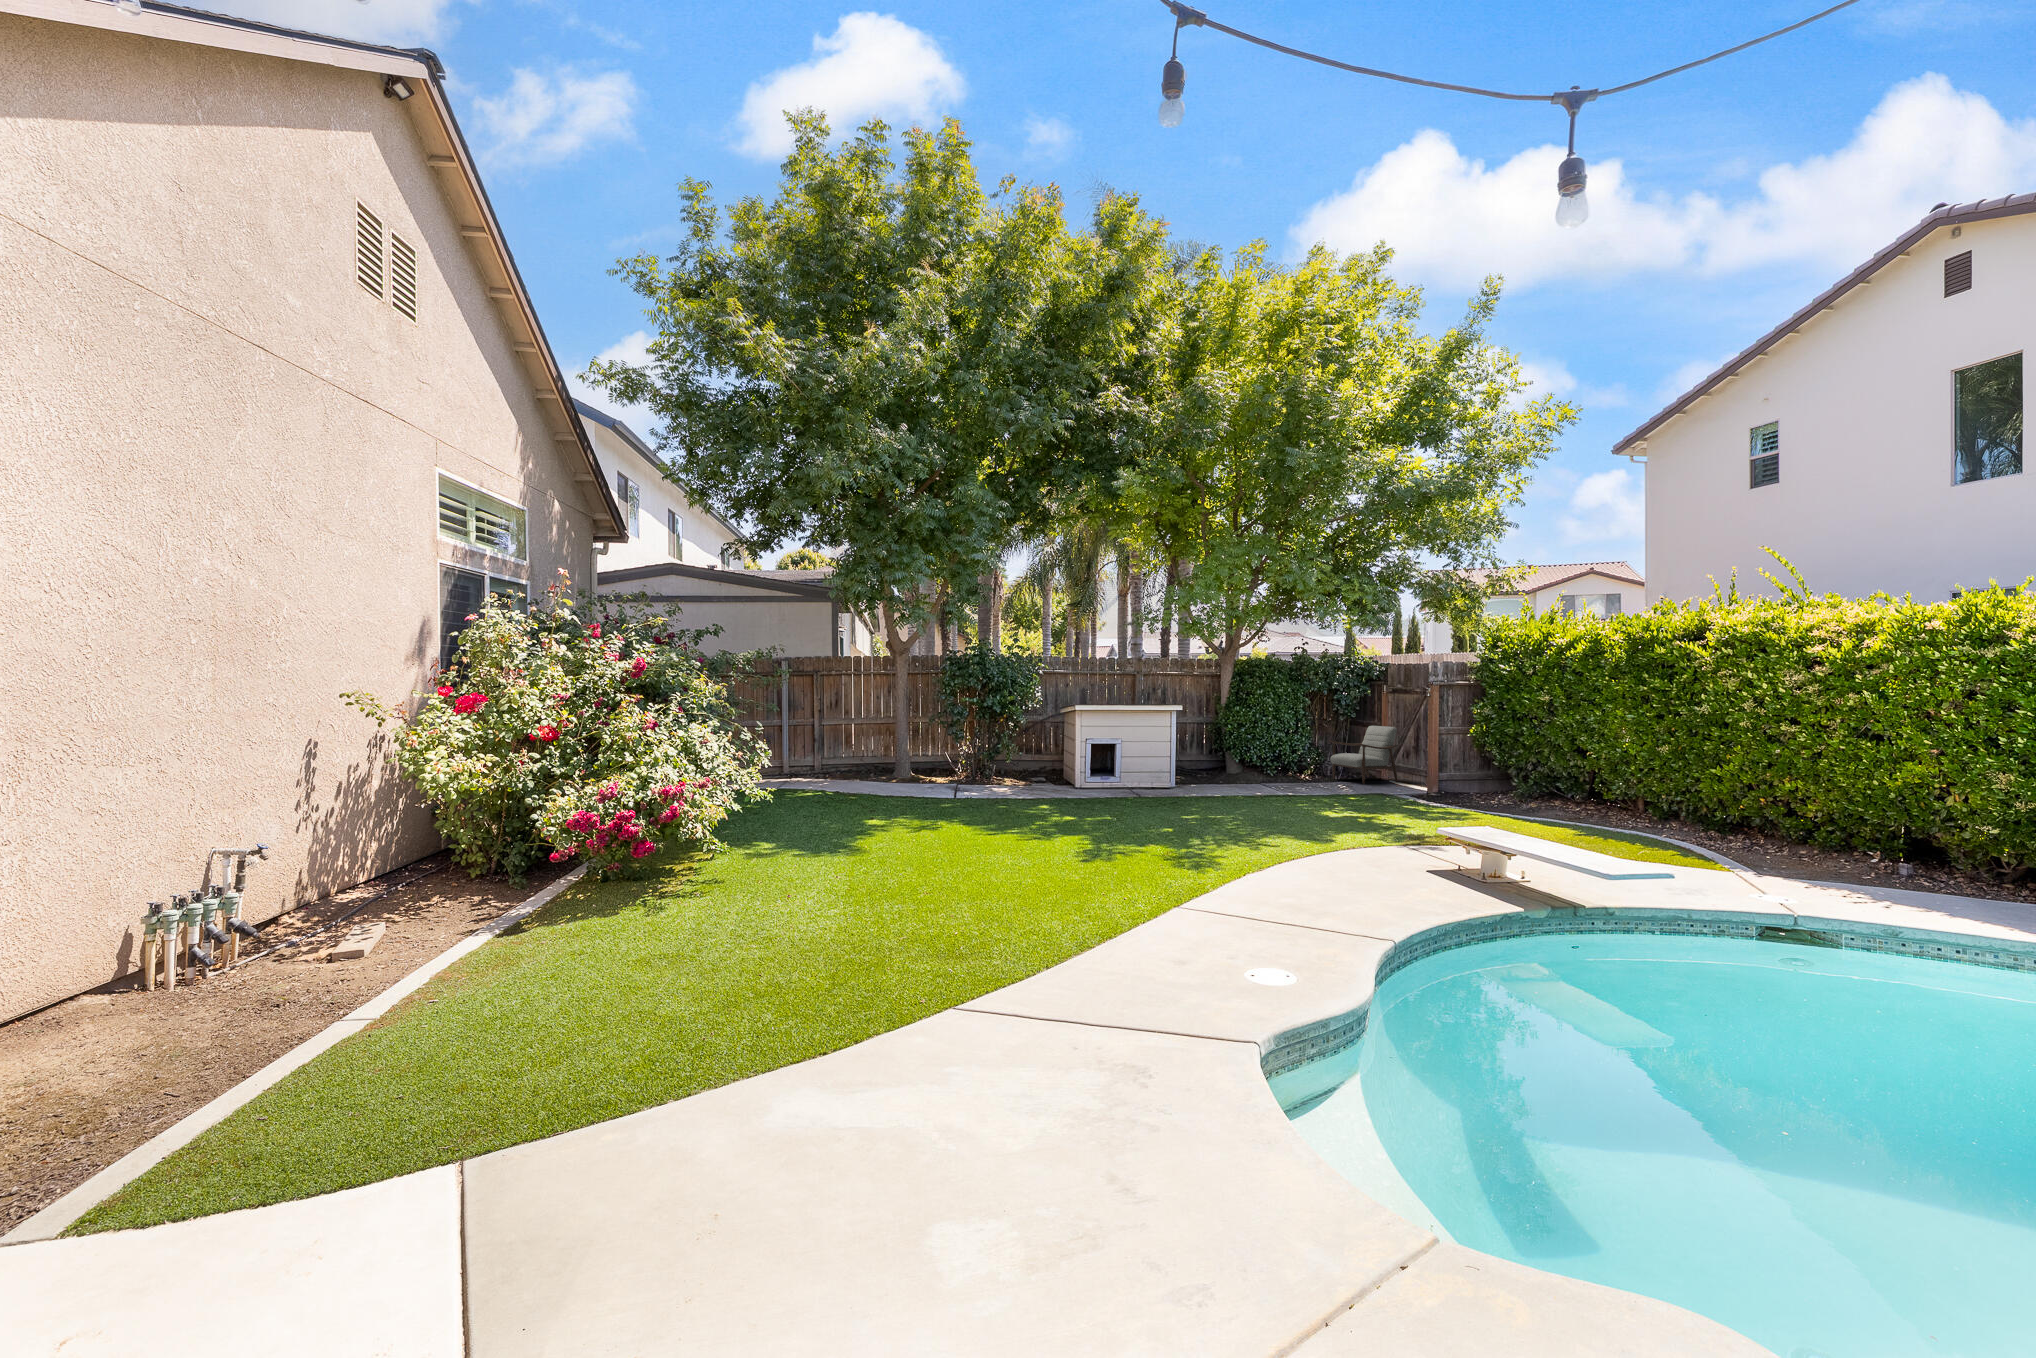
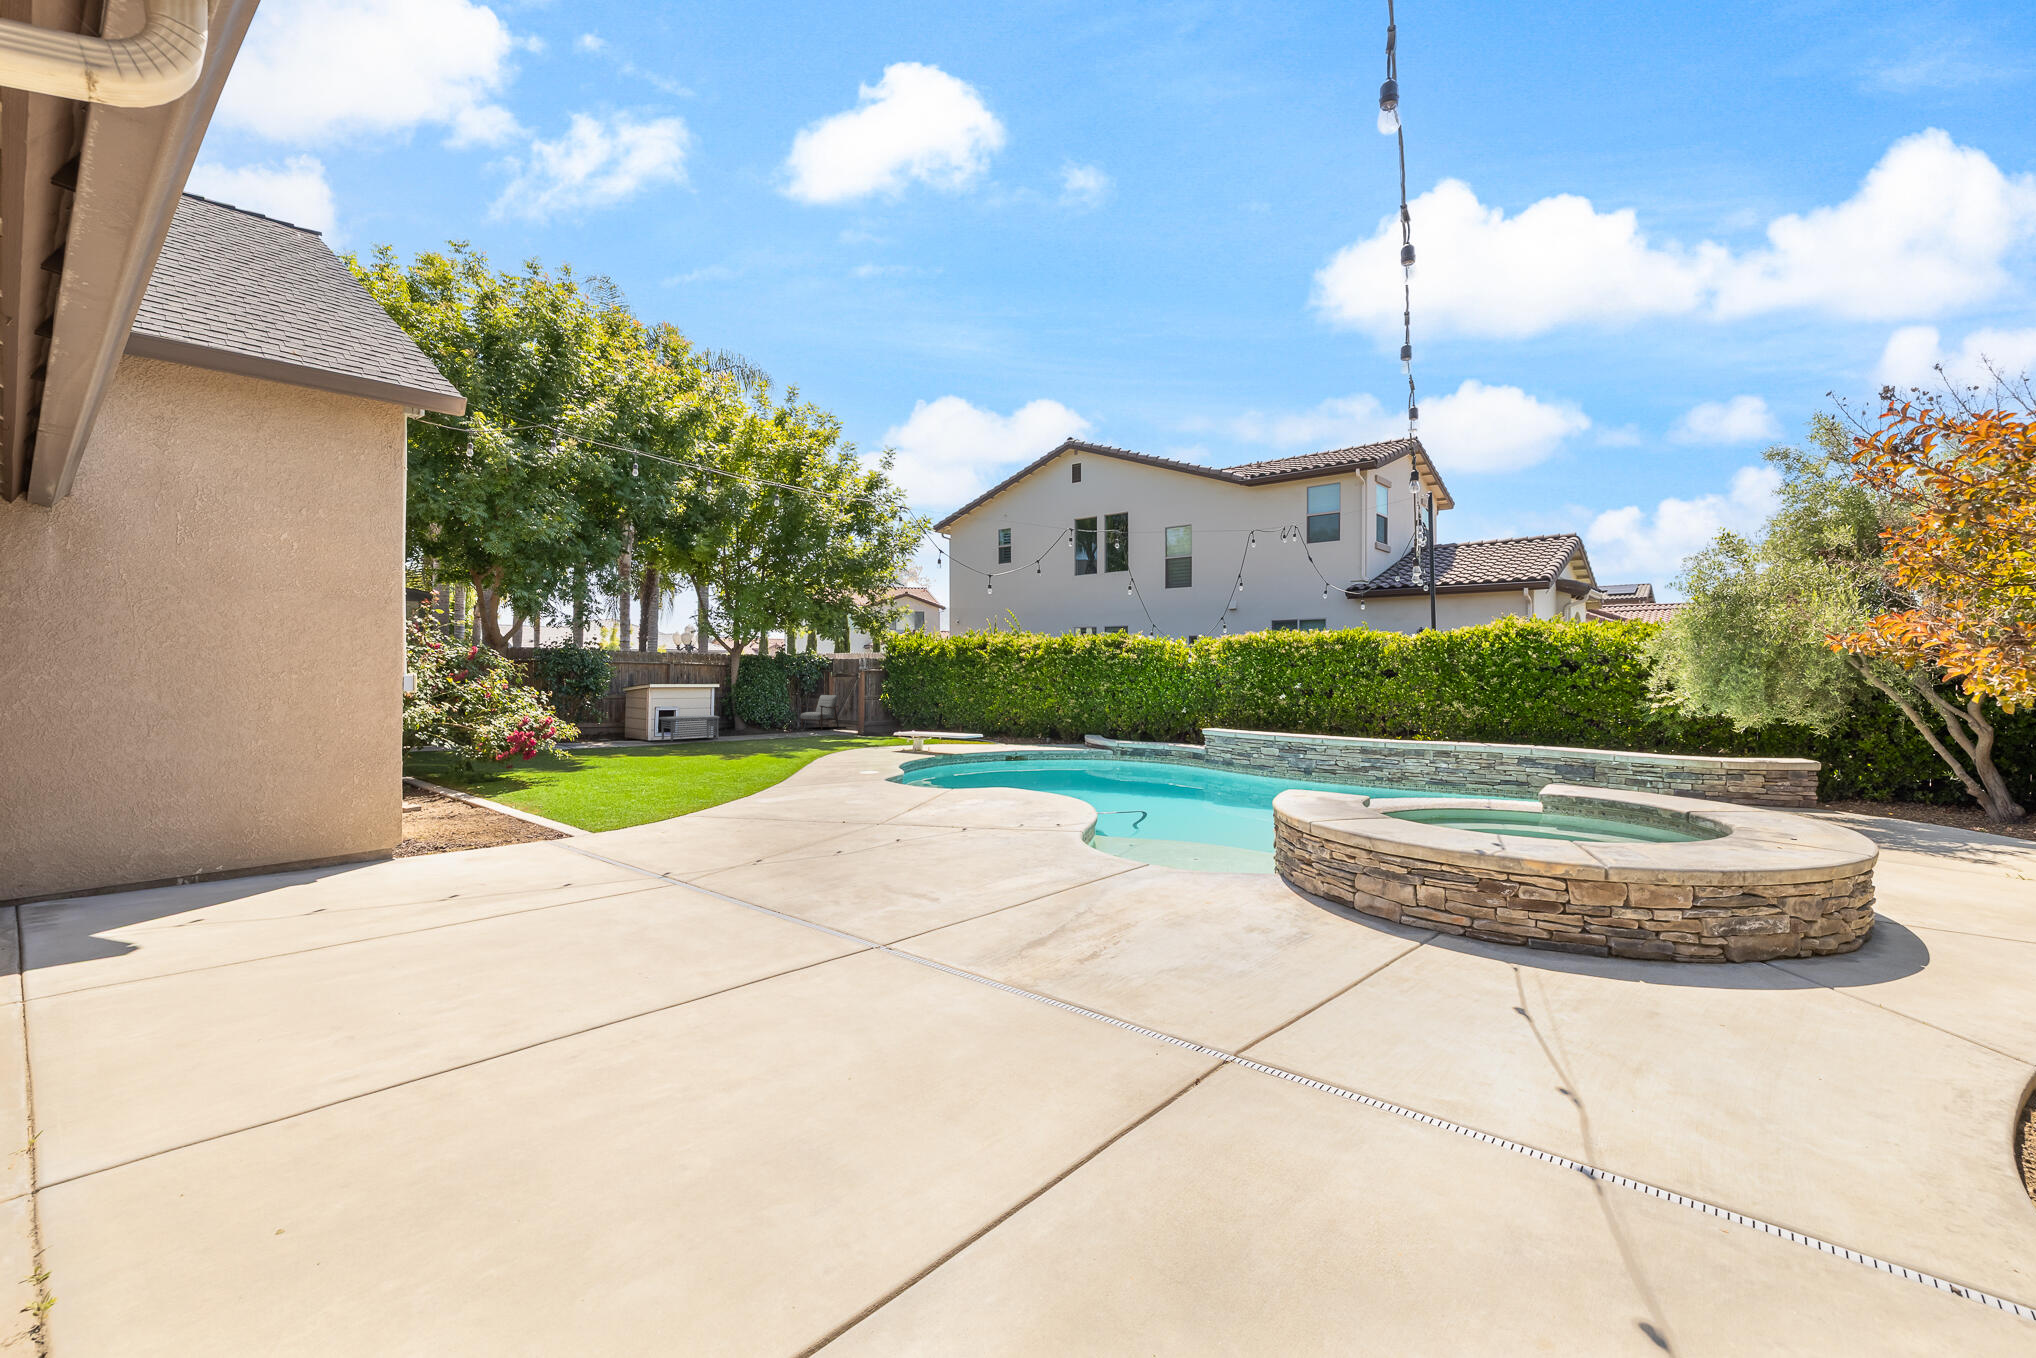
storage bench: none [1090,753,1175,792] -> present [659,715,720,741]

